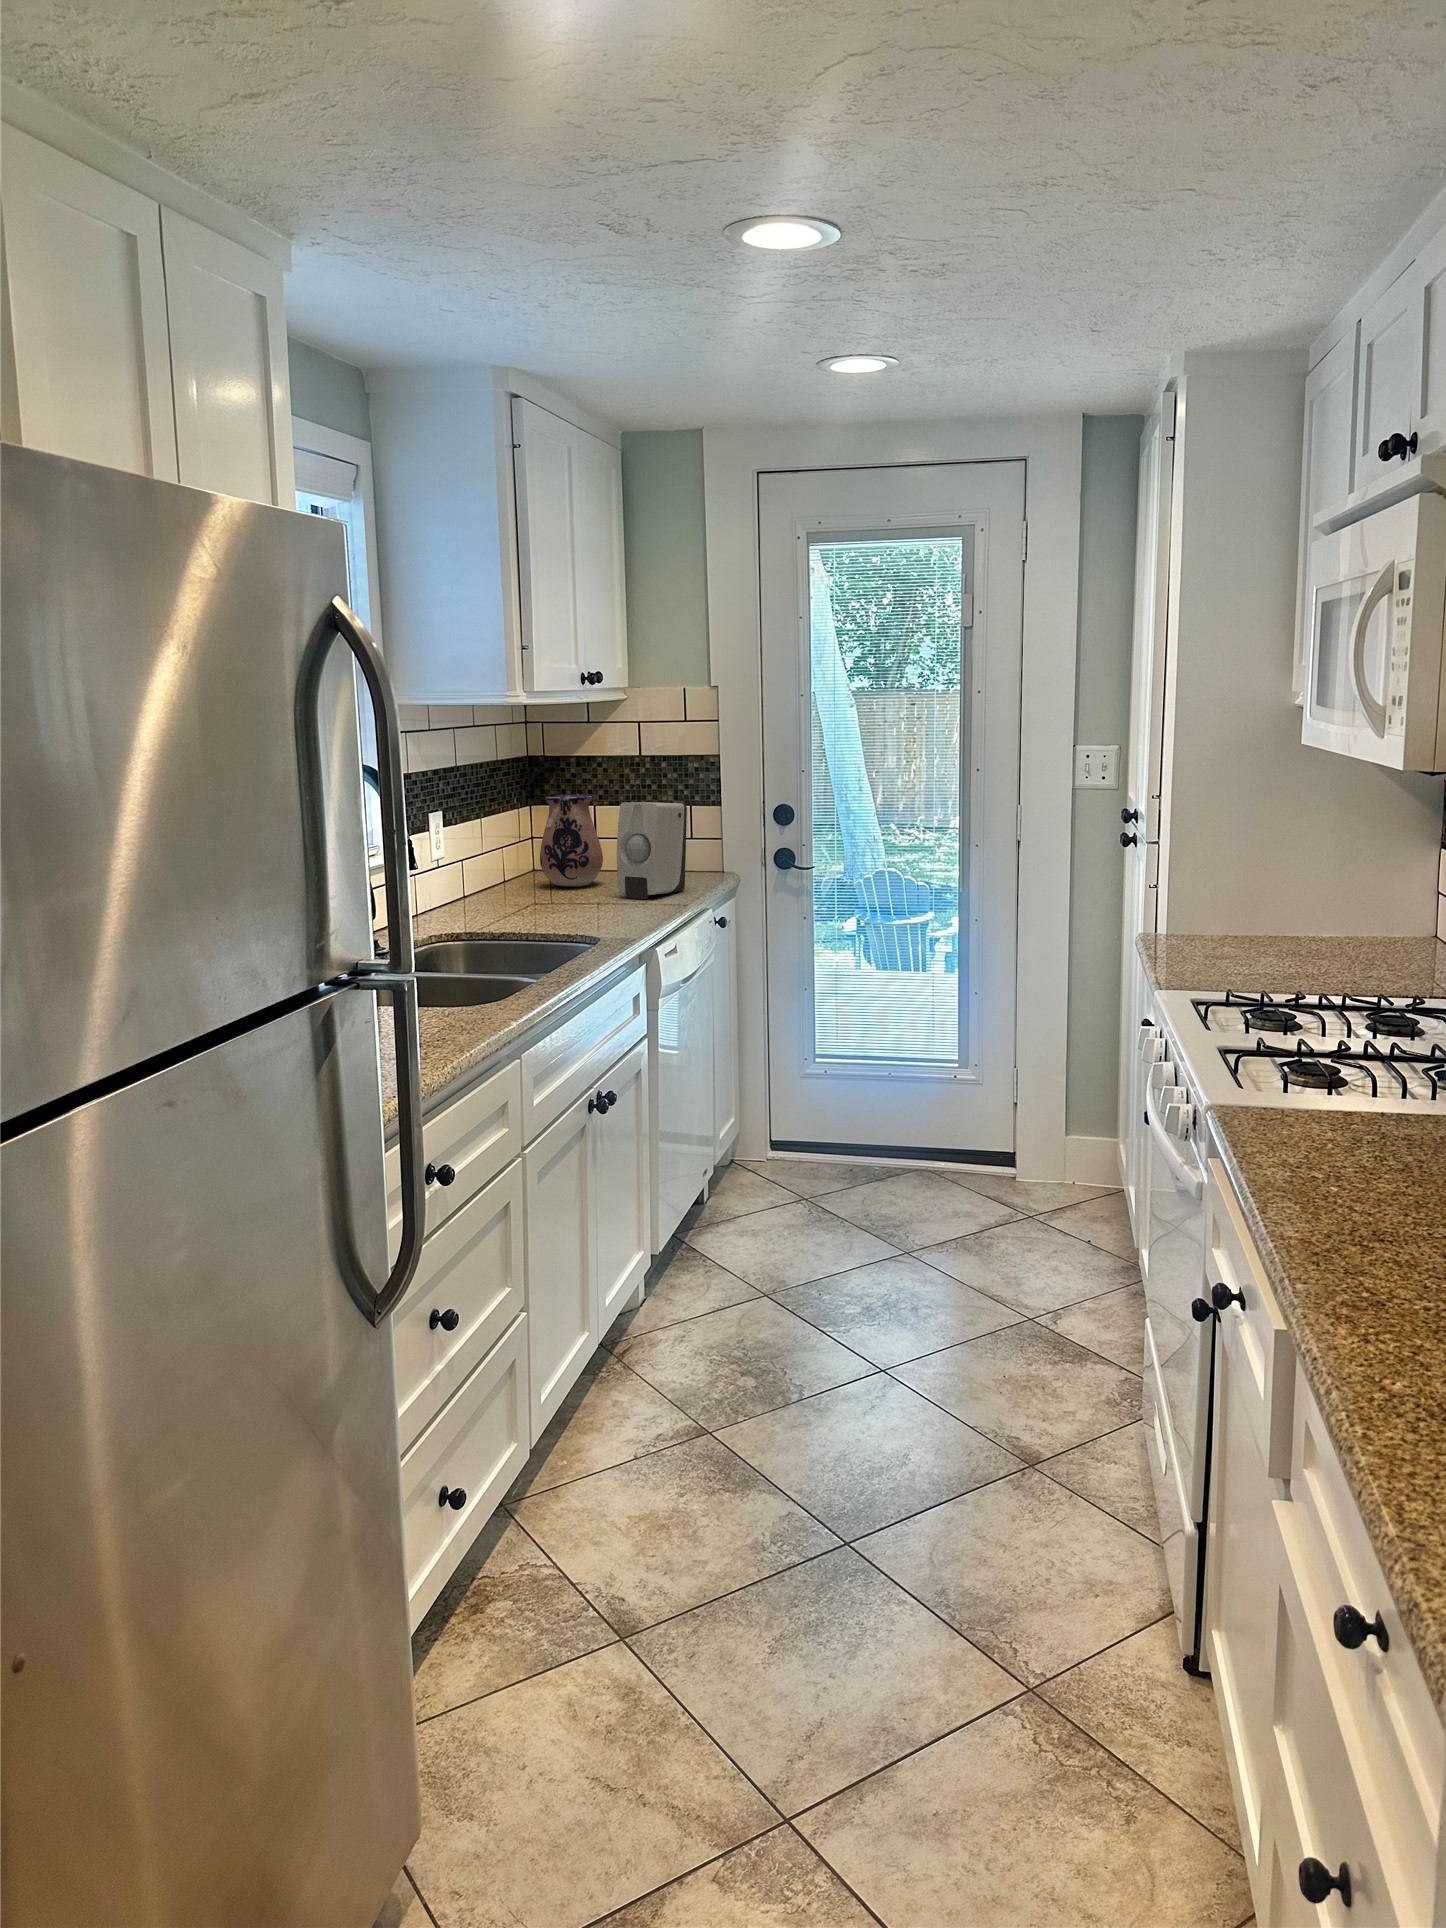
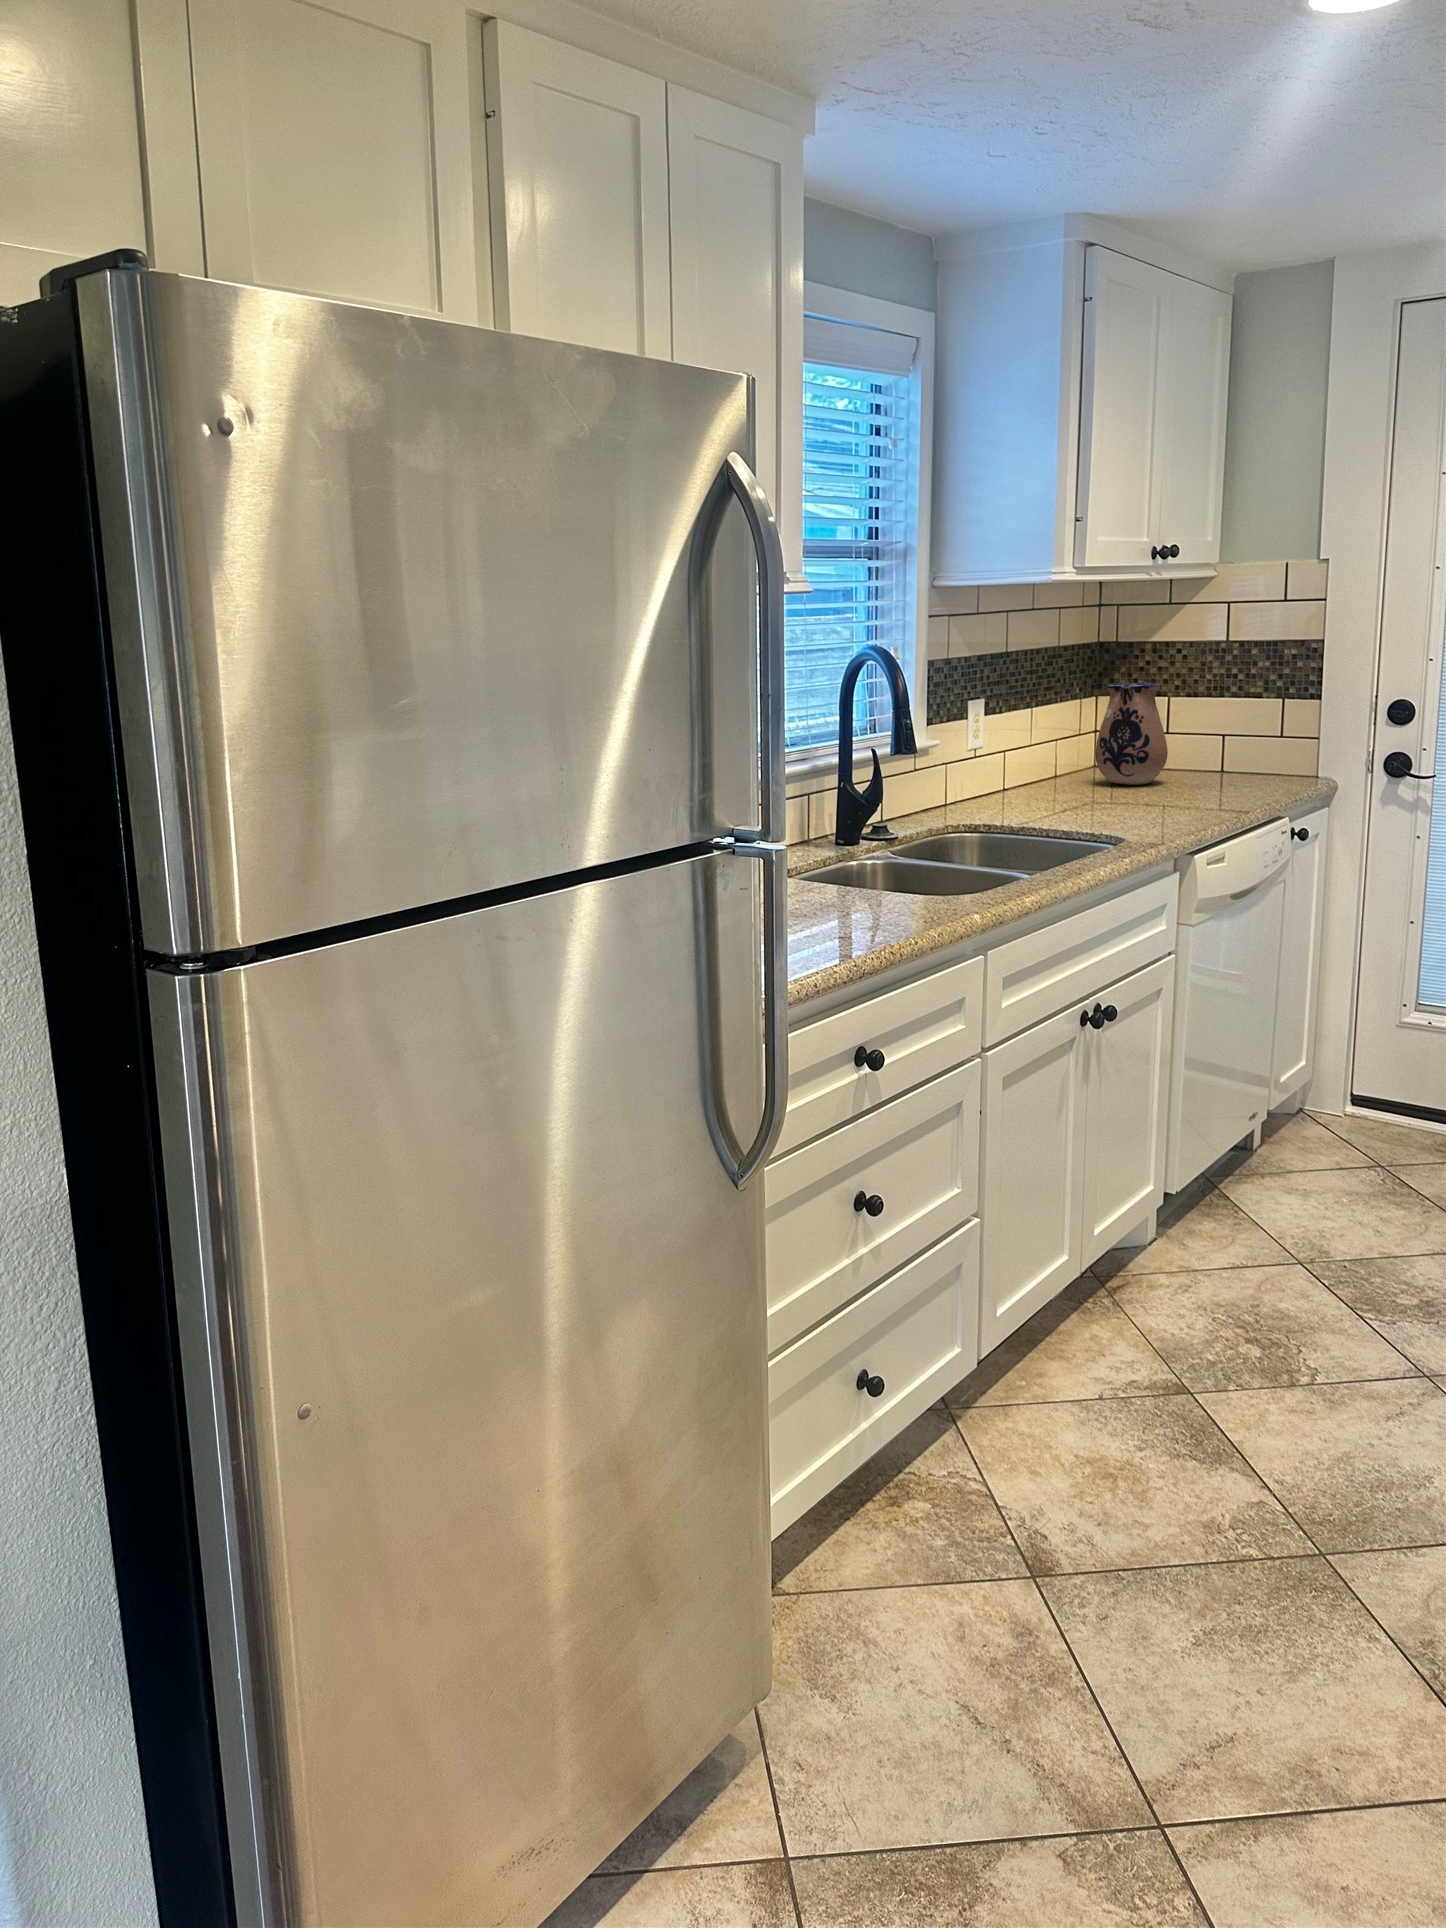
soap dispenser: present [617,802,687,899] -> none [1175,691,1267,801]

